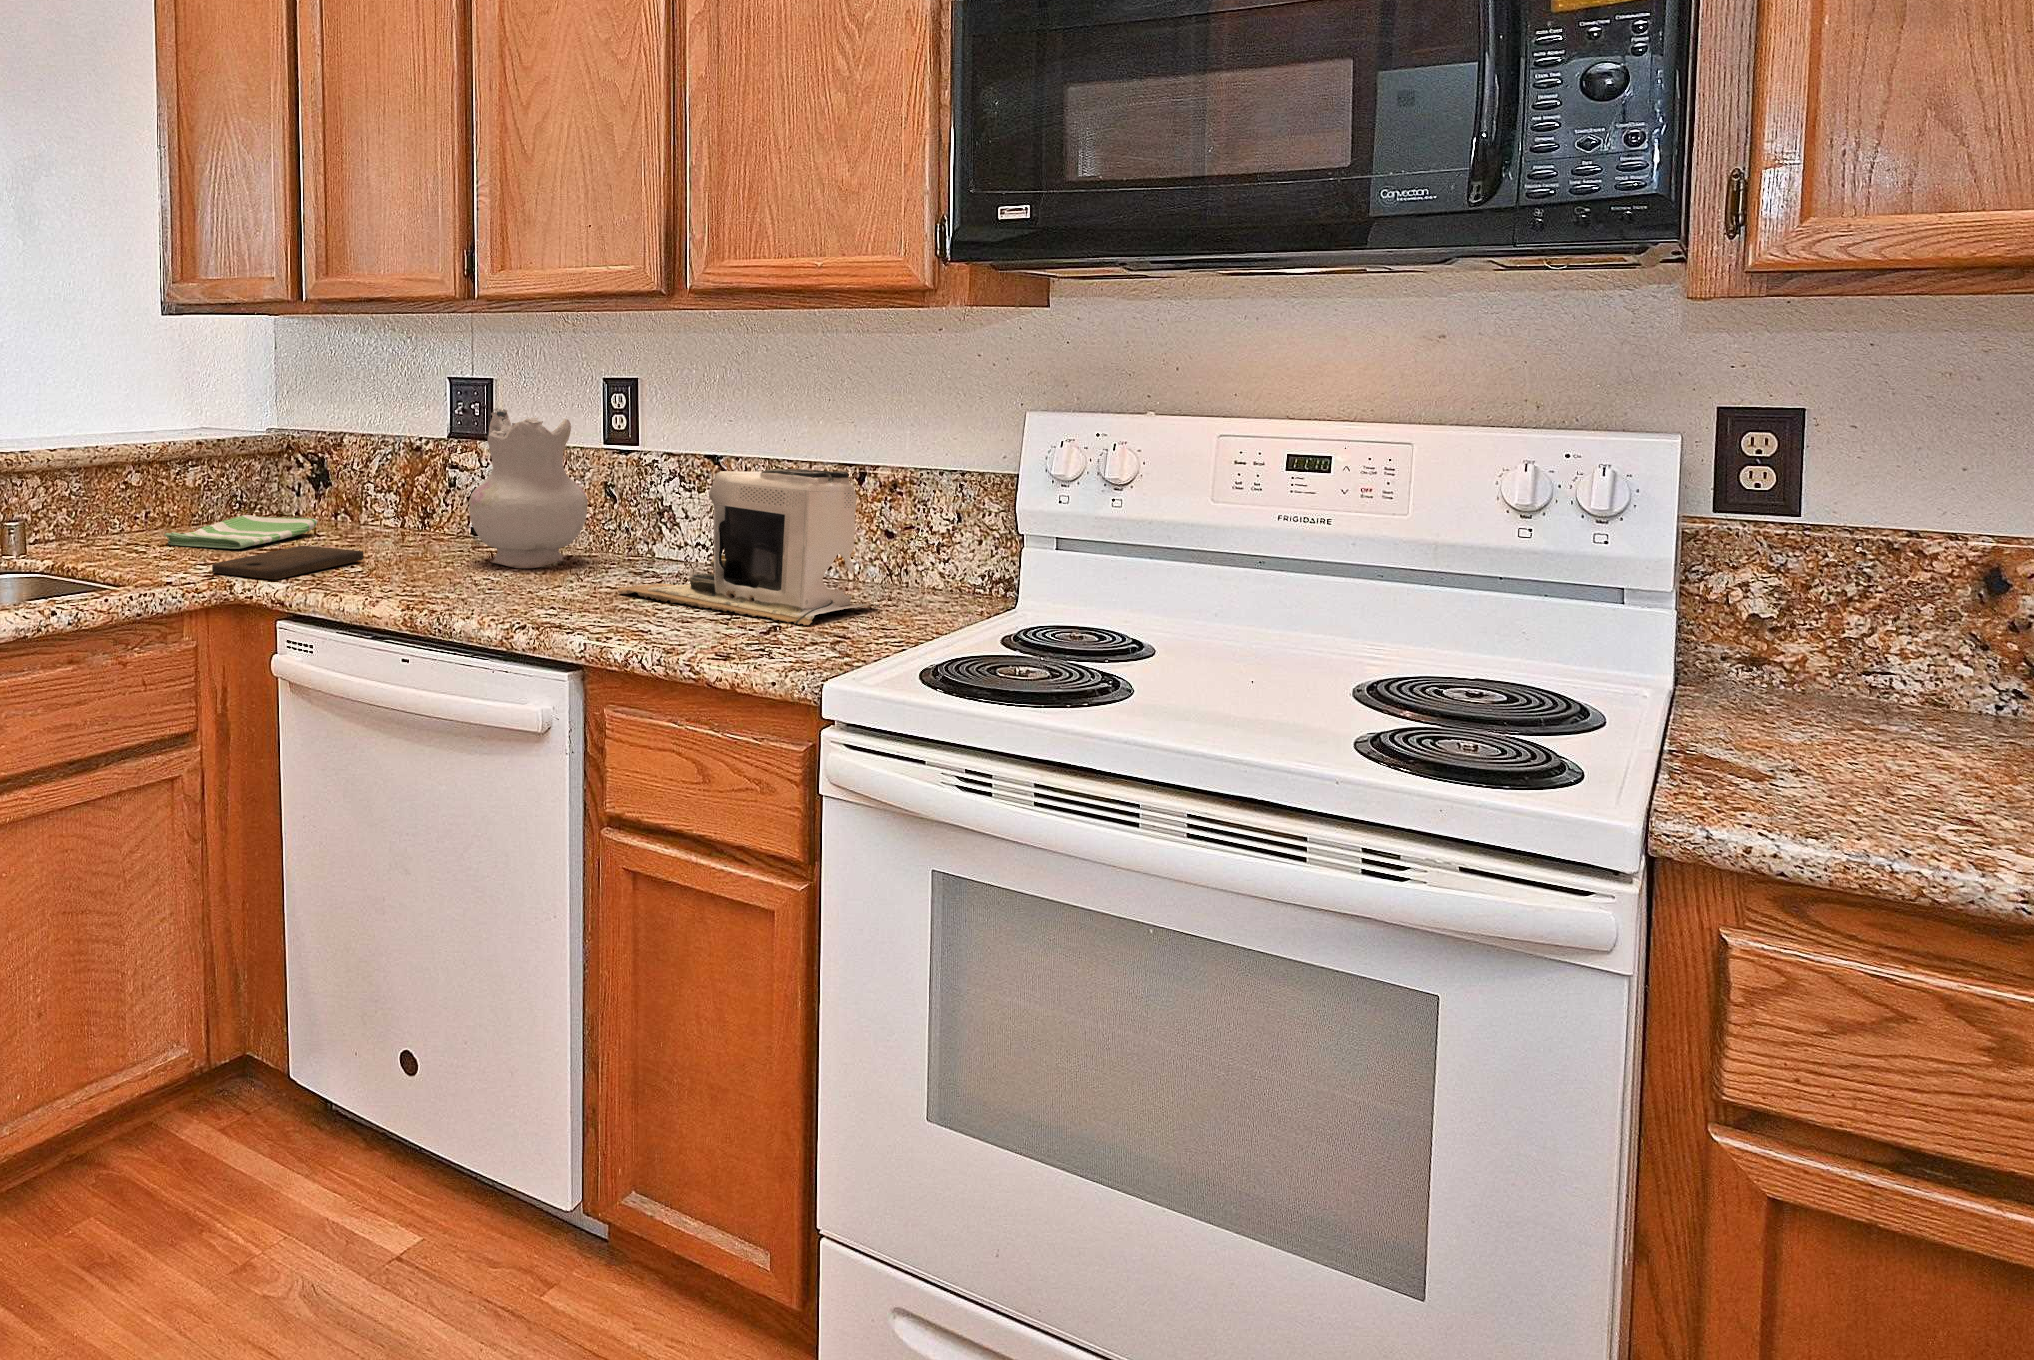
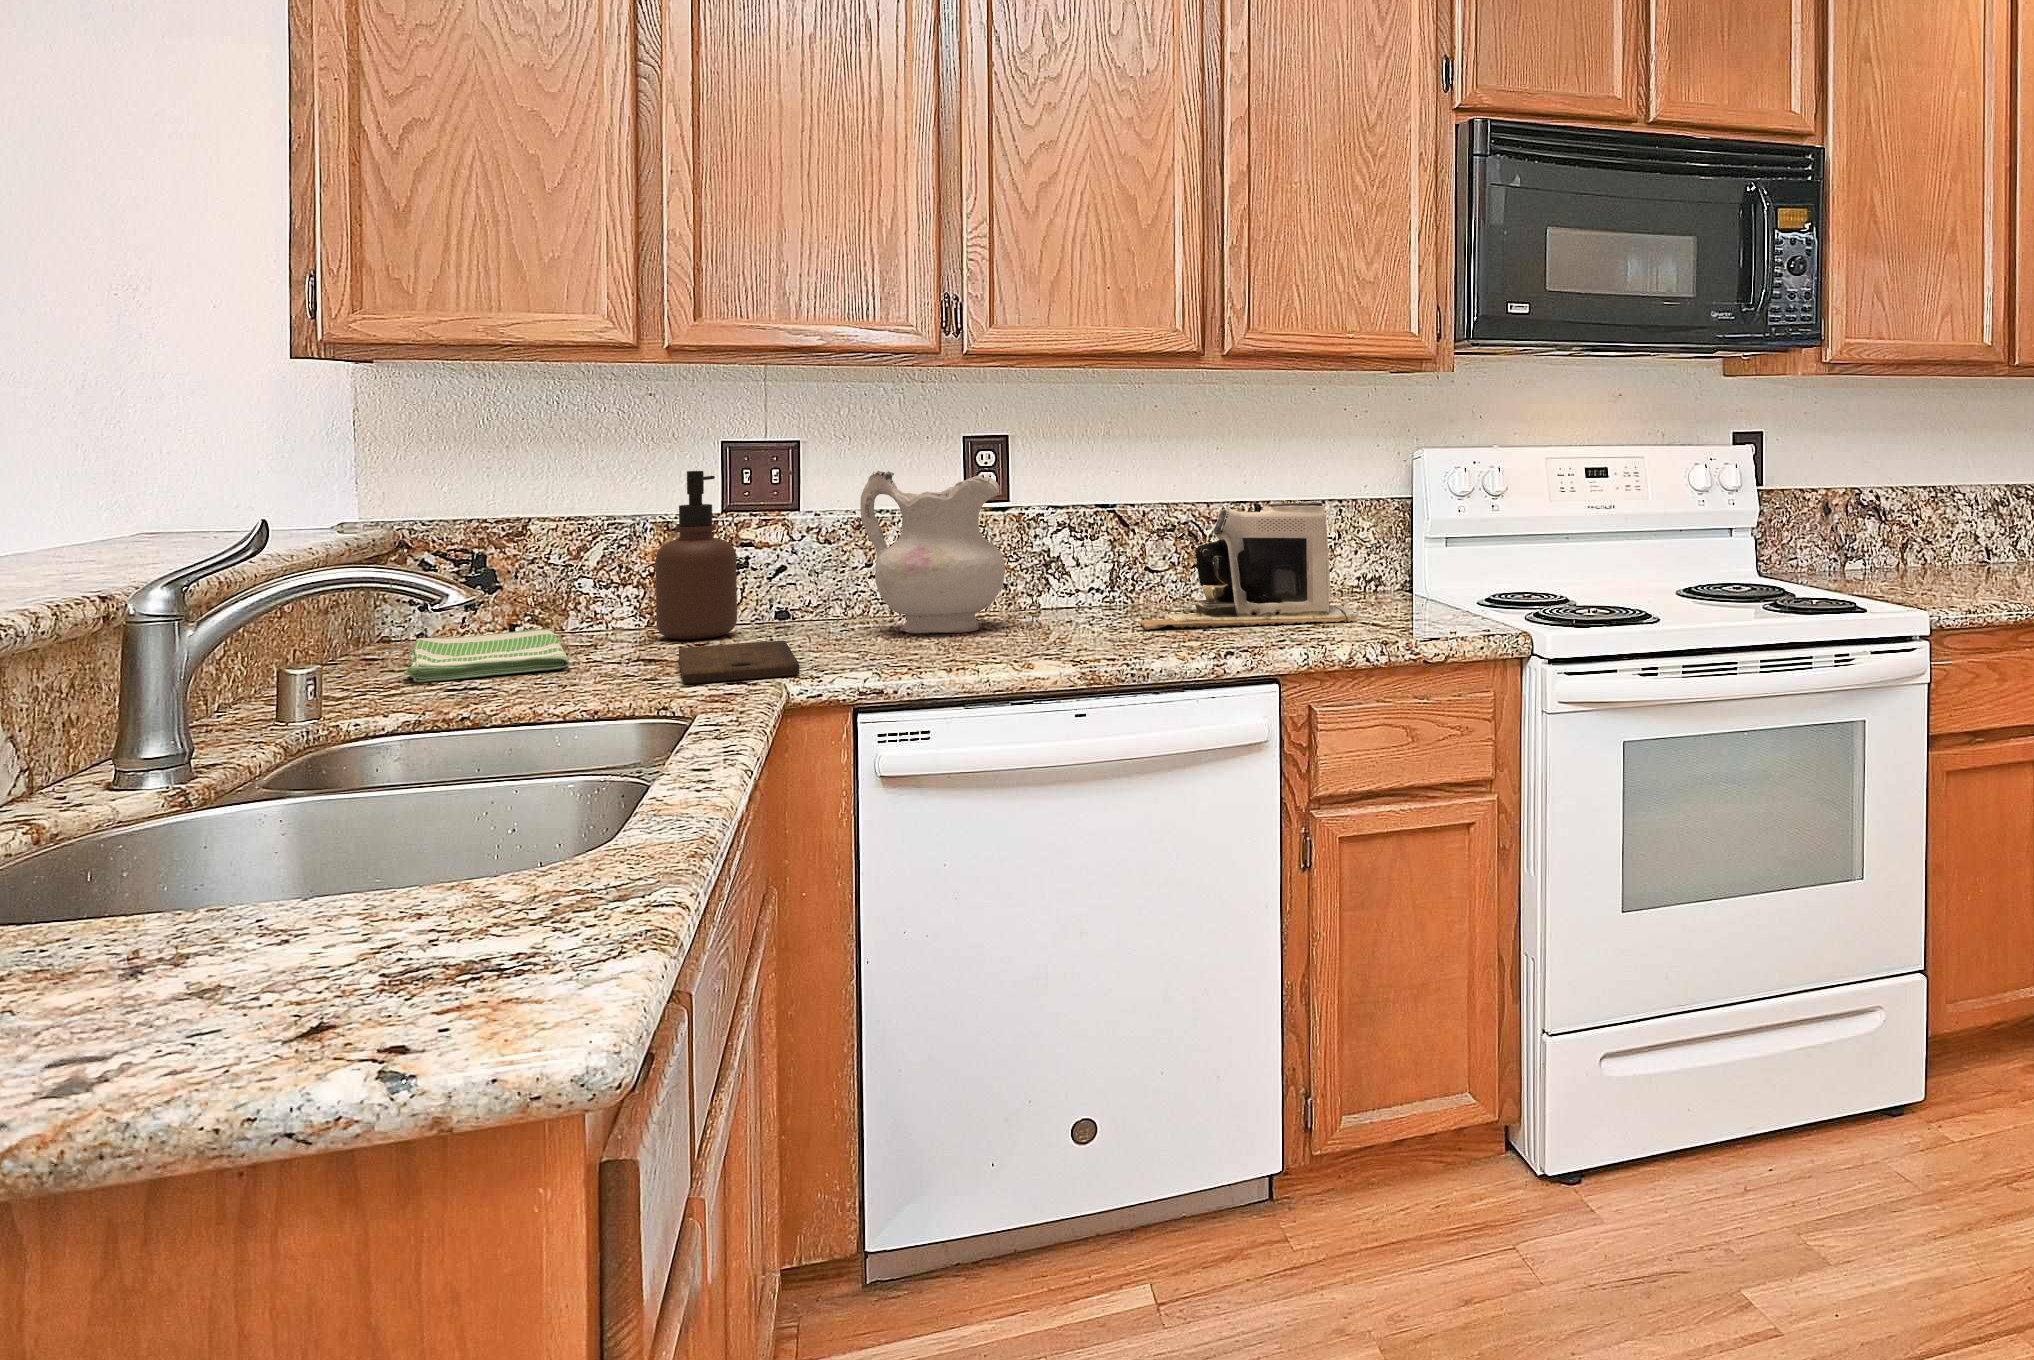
soap dispenser: none [373,401,434,542] -> present [656,471,737,640]

